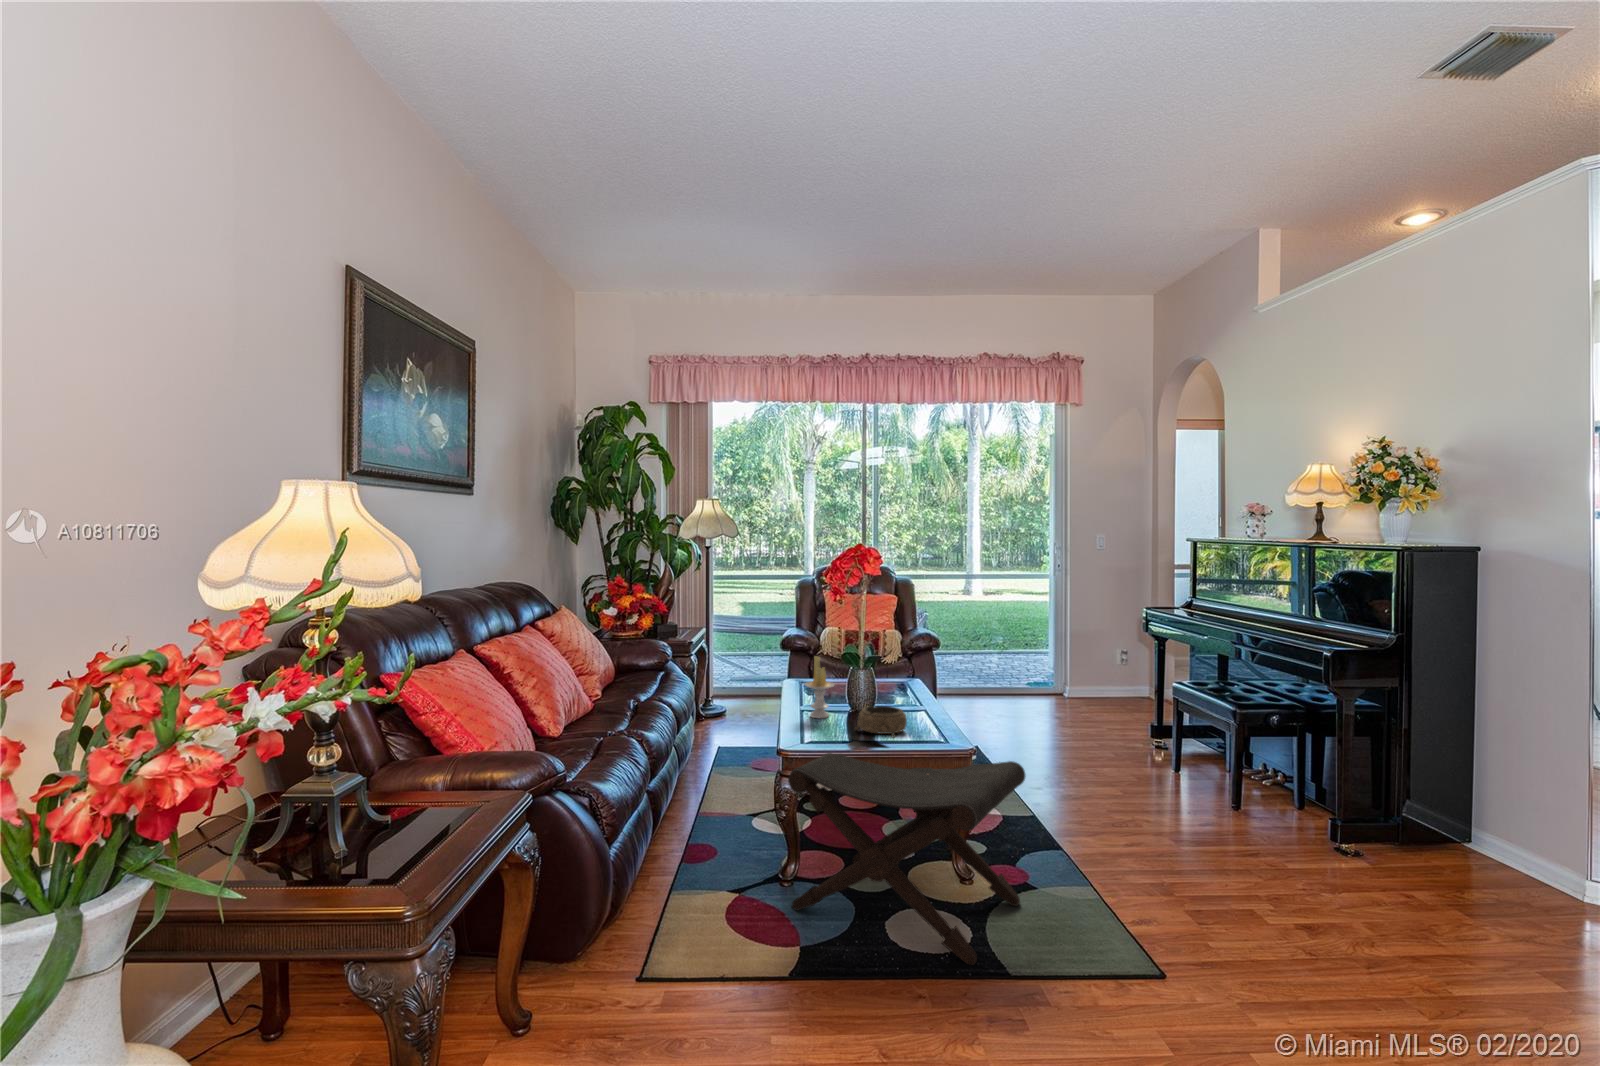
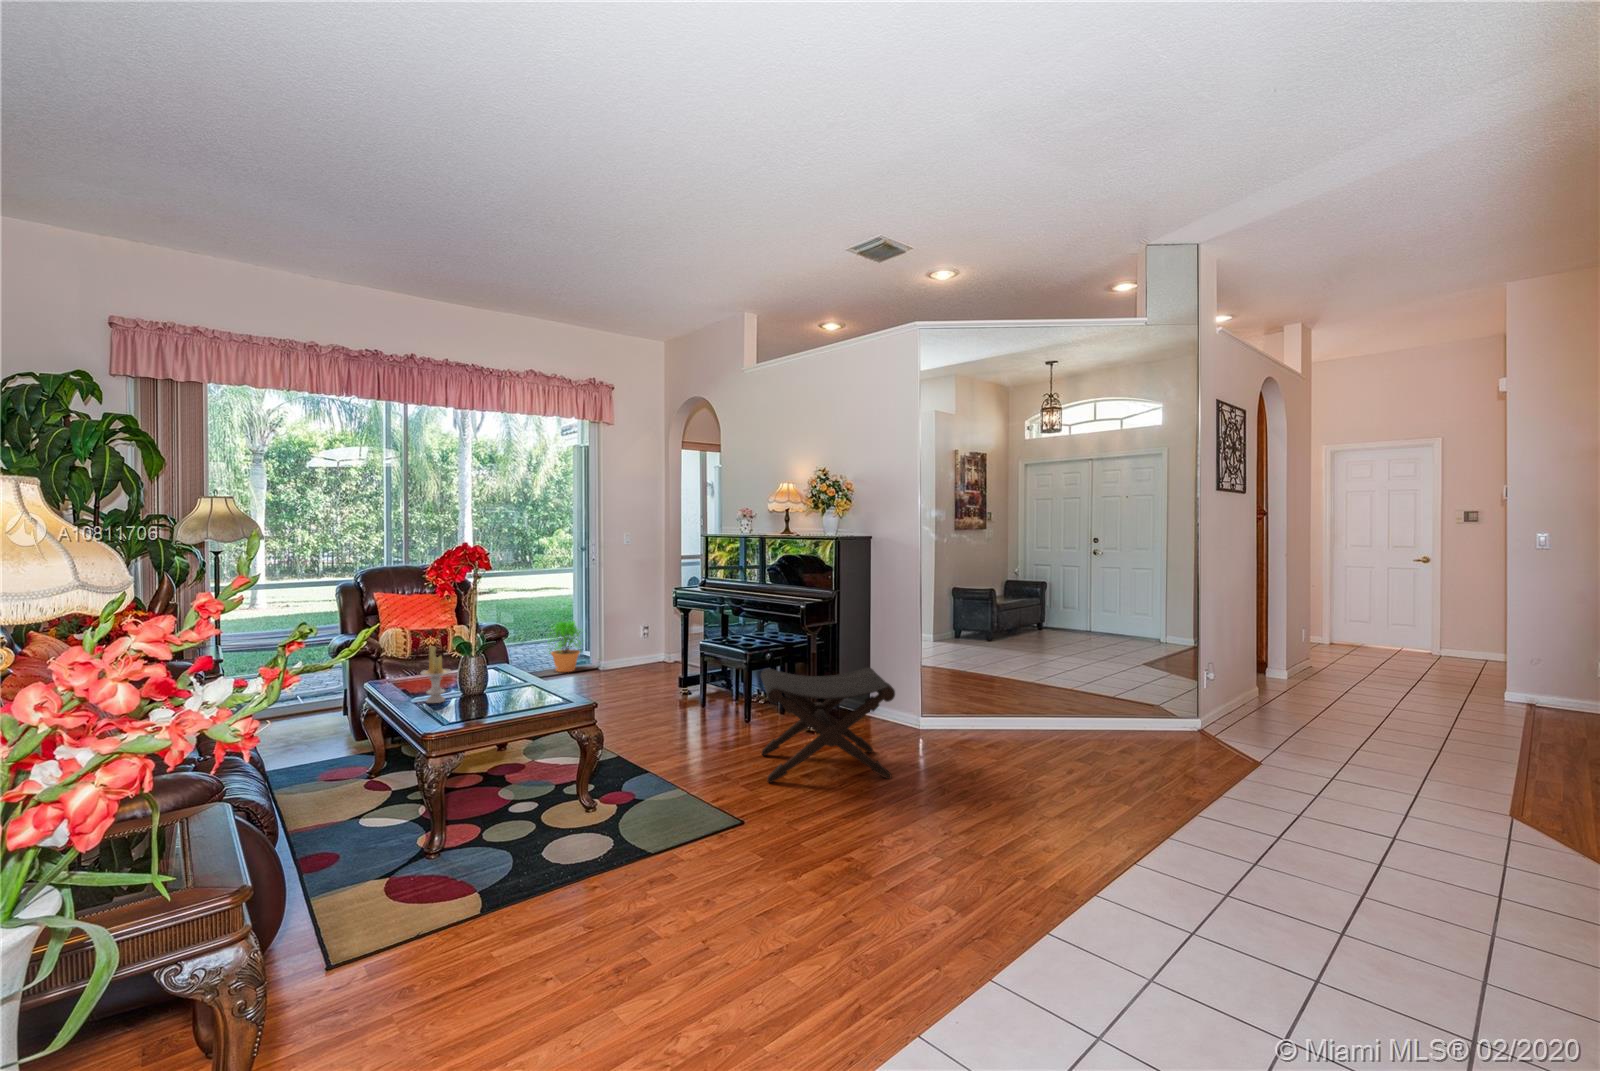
potted plant: none [1003,637,1054,699] -> present [548,621,581,672]
decorative bowl: present [855,706,907,738] -> none [482,681,530,707]
footstool: present [788,741,1026,965] -> present [761,667,895,782]

